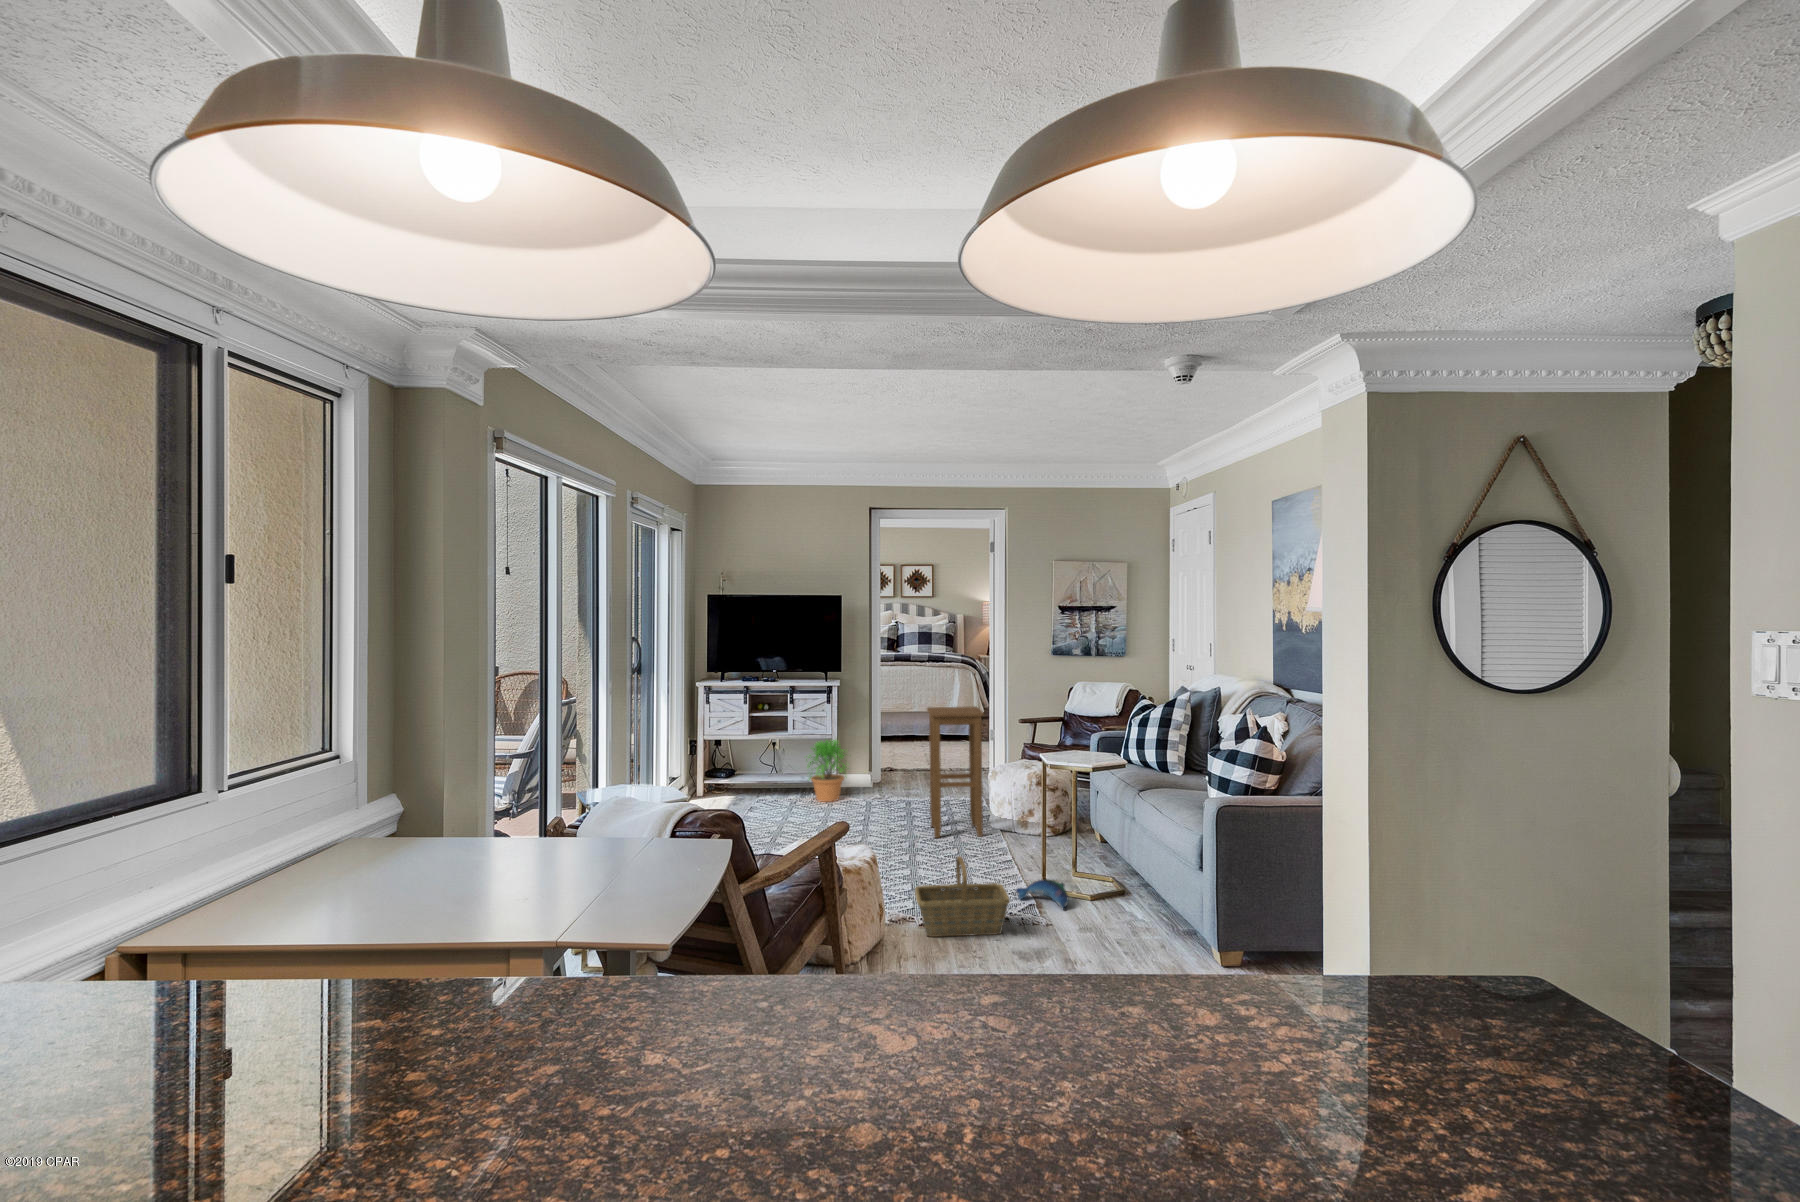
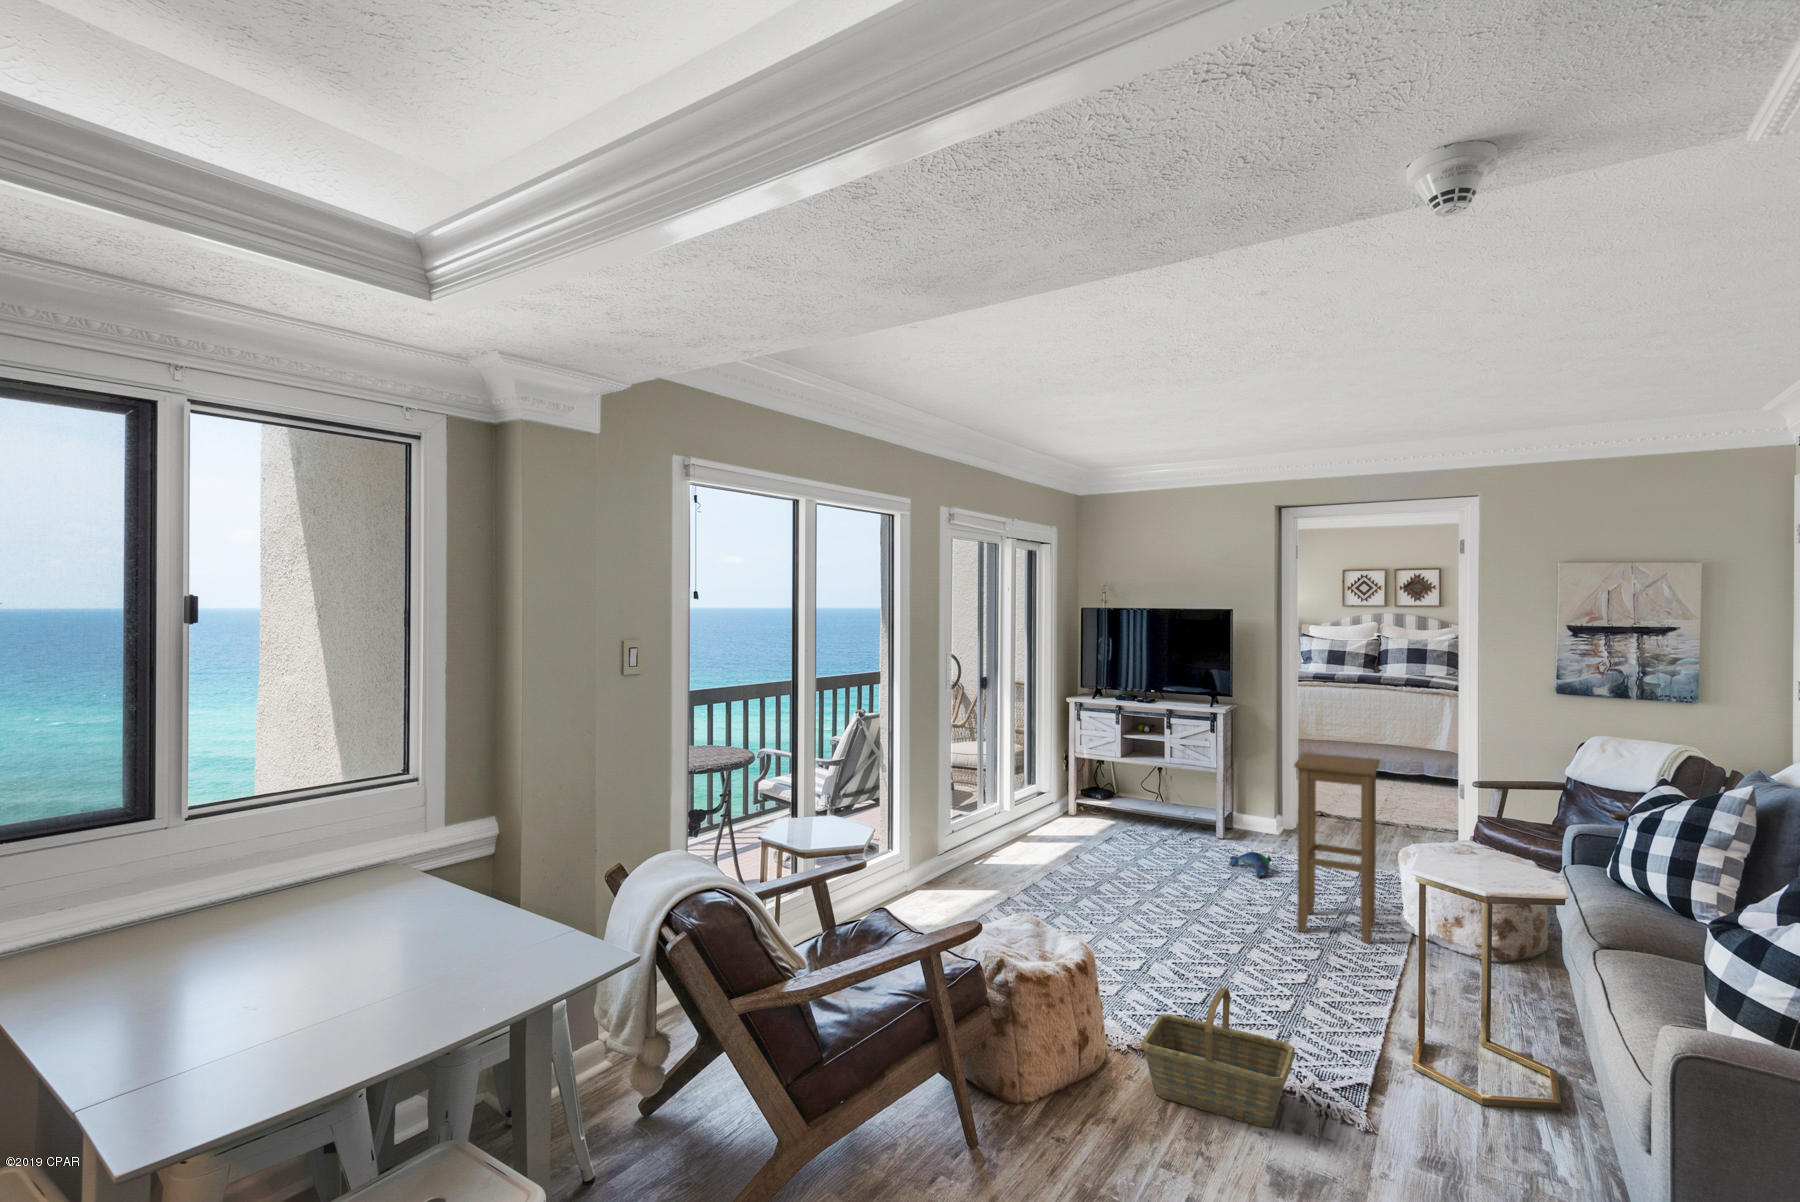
potted plant: present [808,740,847,802] -> none [1173,773,1237,851]
plush toy: present [1016,880,1069,909] -> present [1229,852,1271,878]

